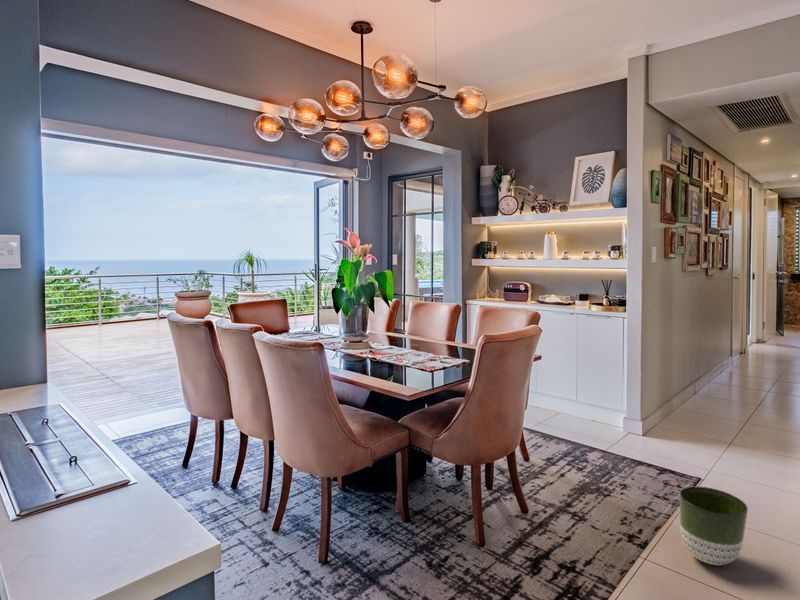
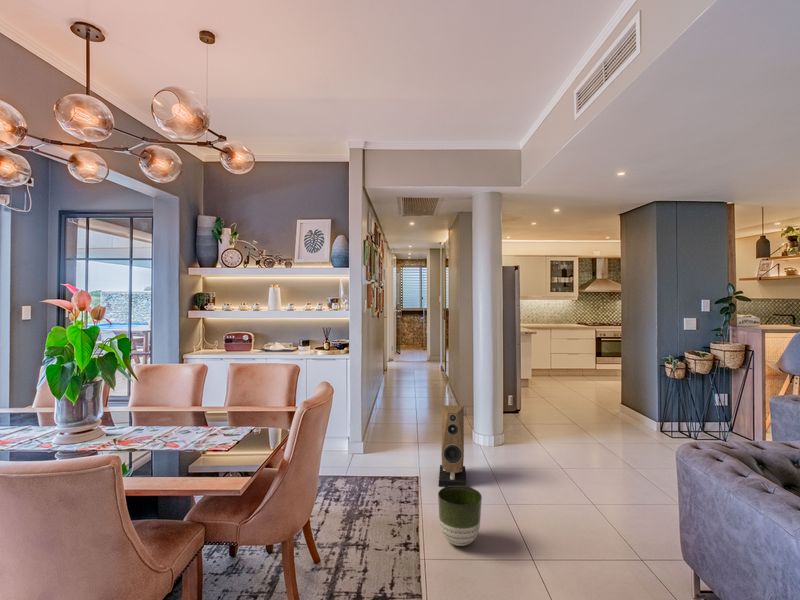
speaker: none [724,390,783,508] -> present [439,405,466,487]

